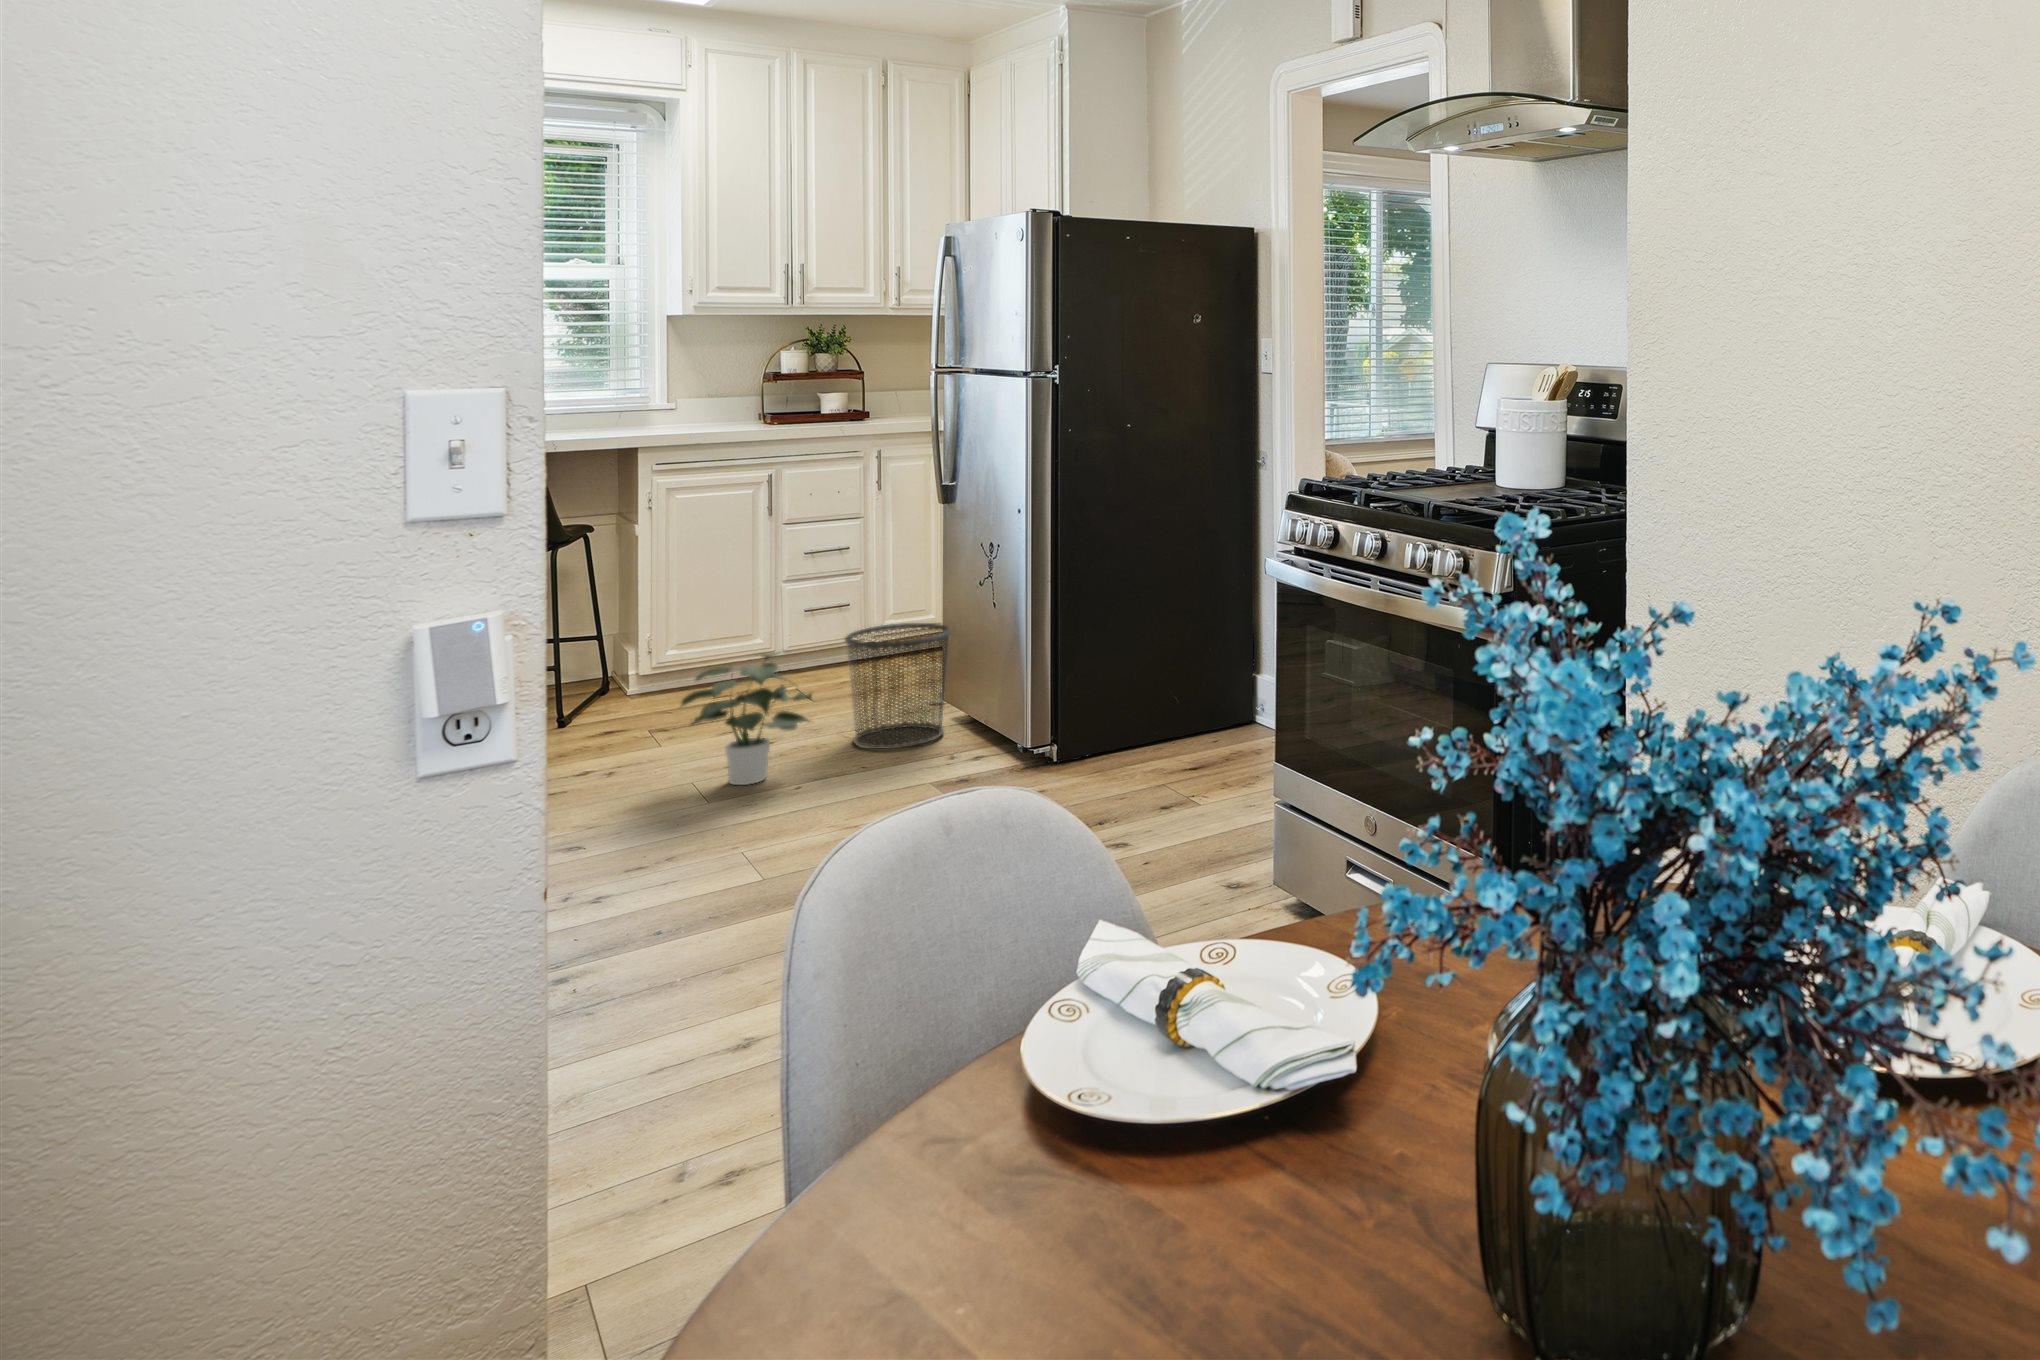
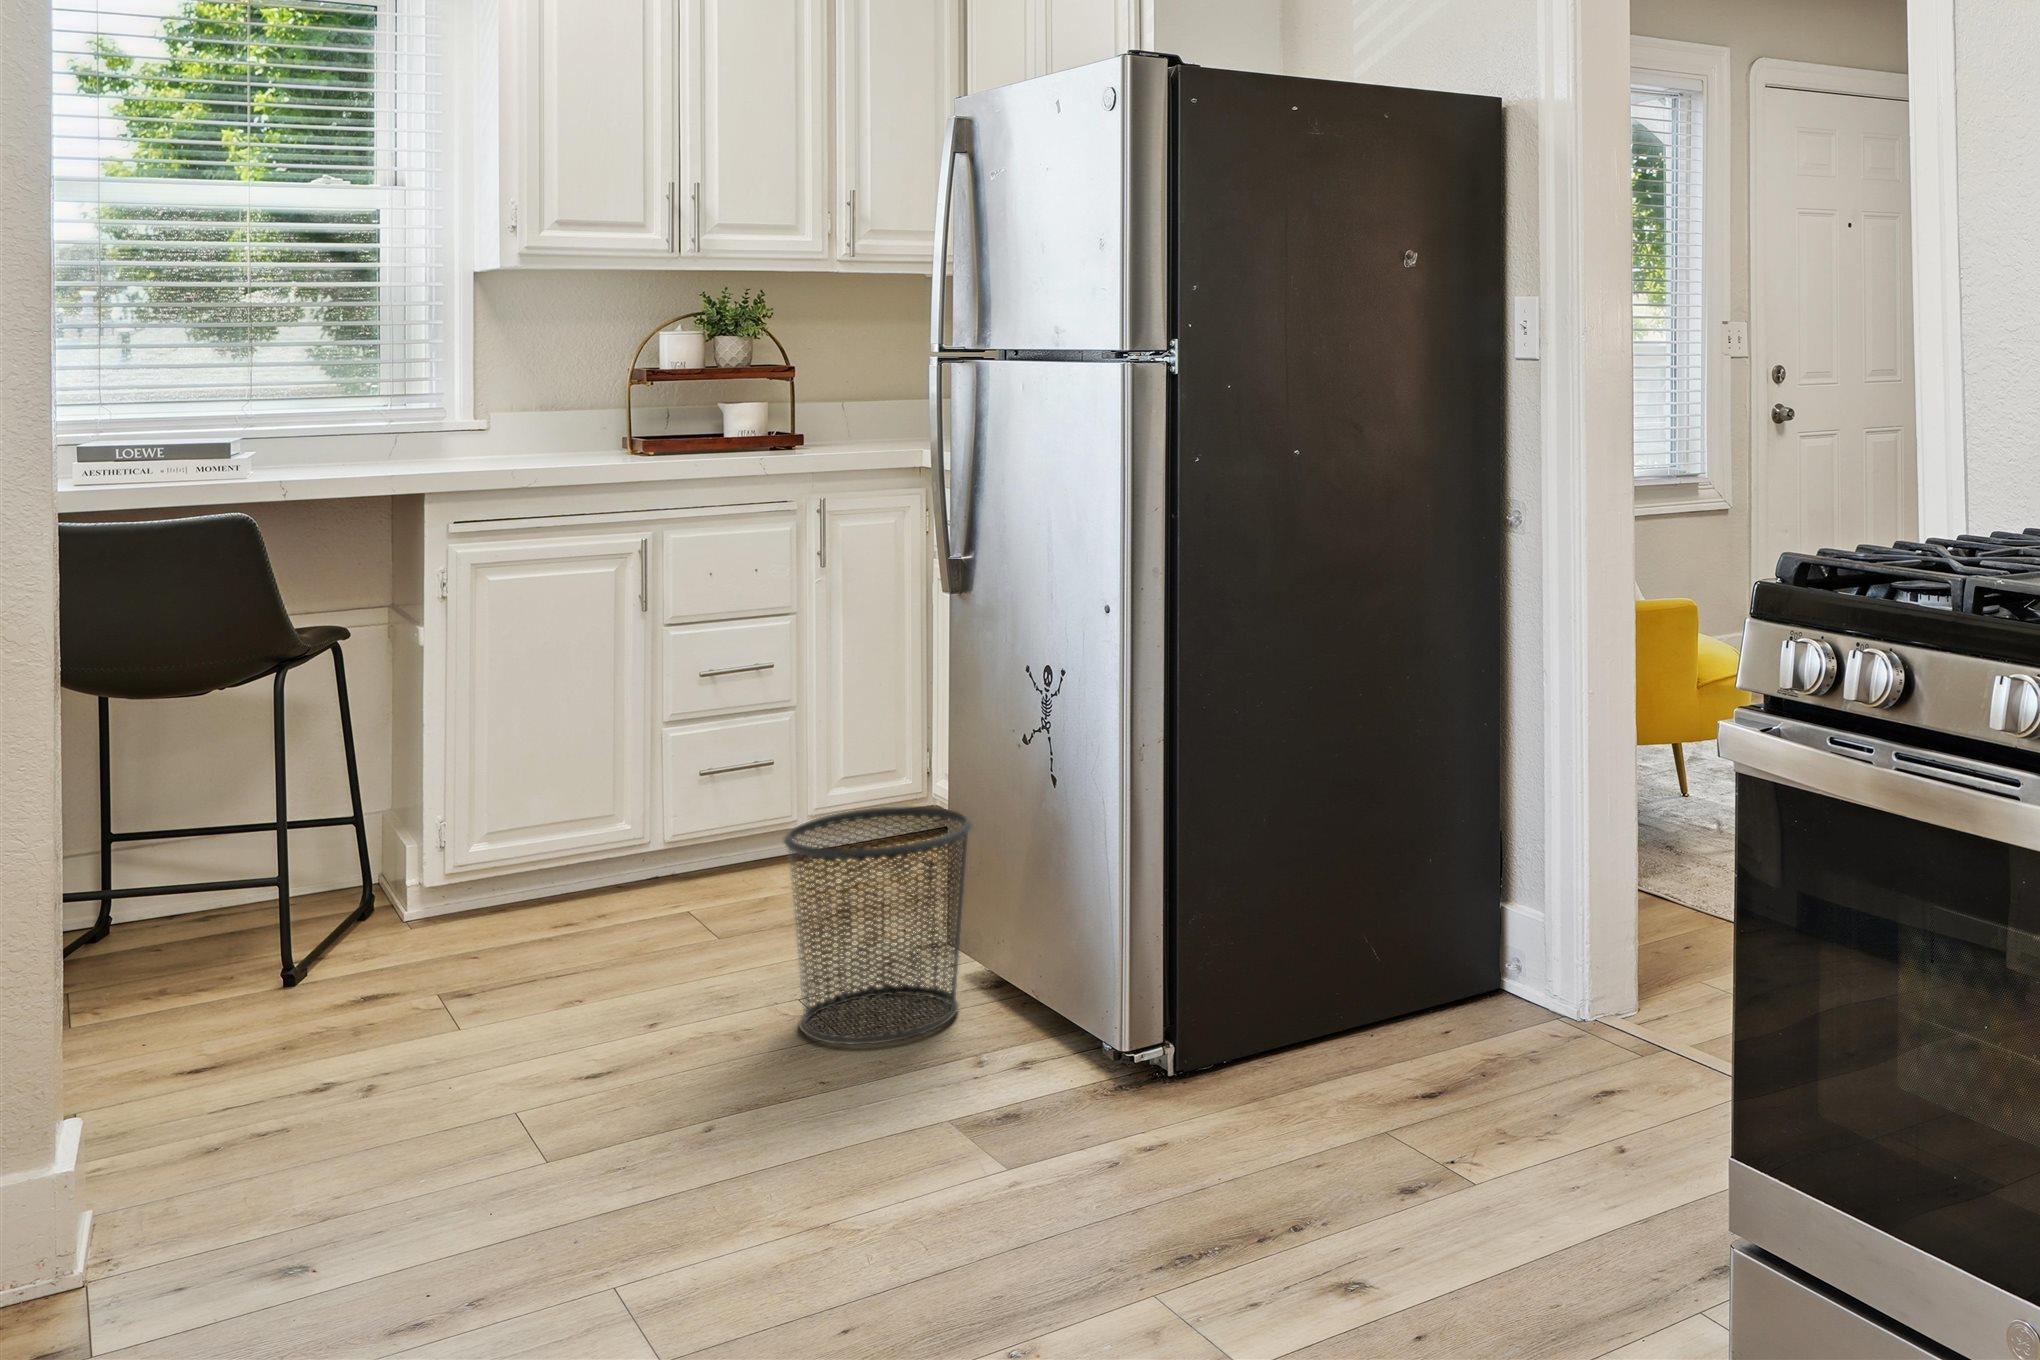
potted plant: present [682,653,812,785] -> none [487,870,738,1128]

